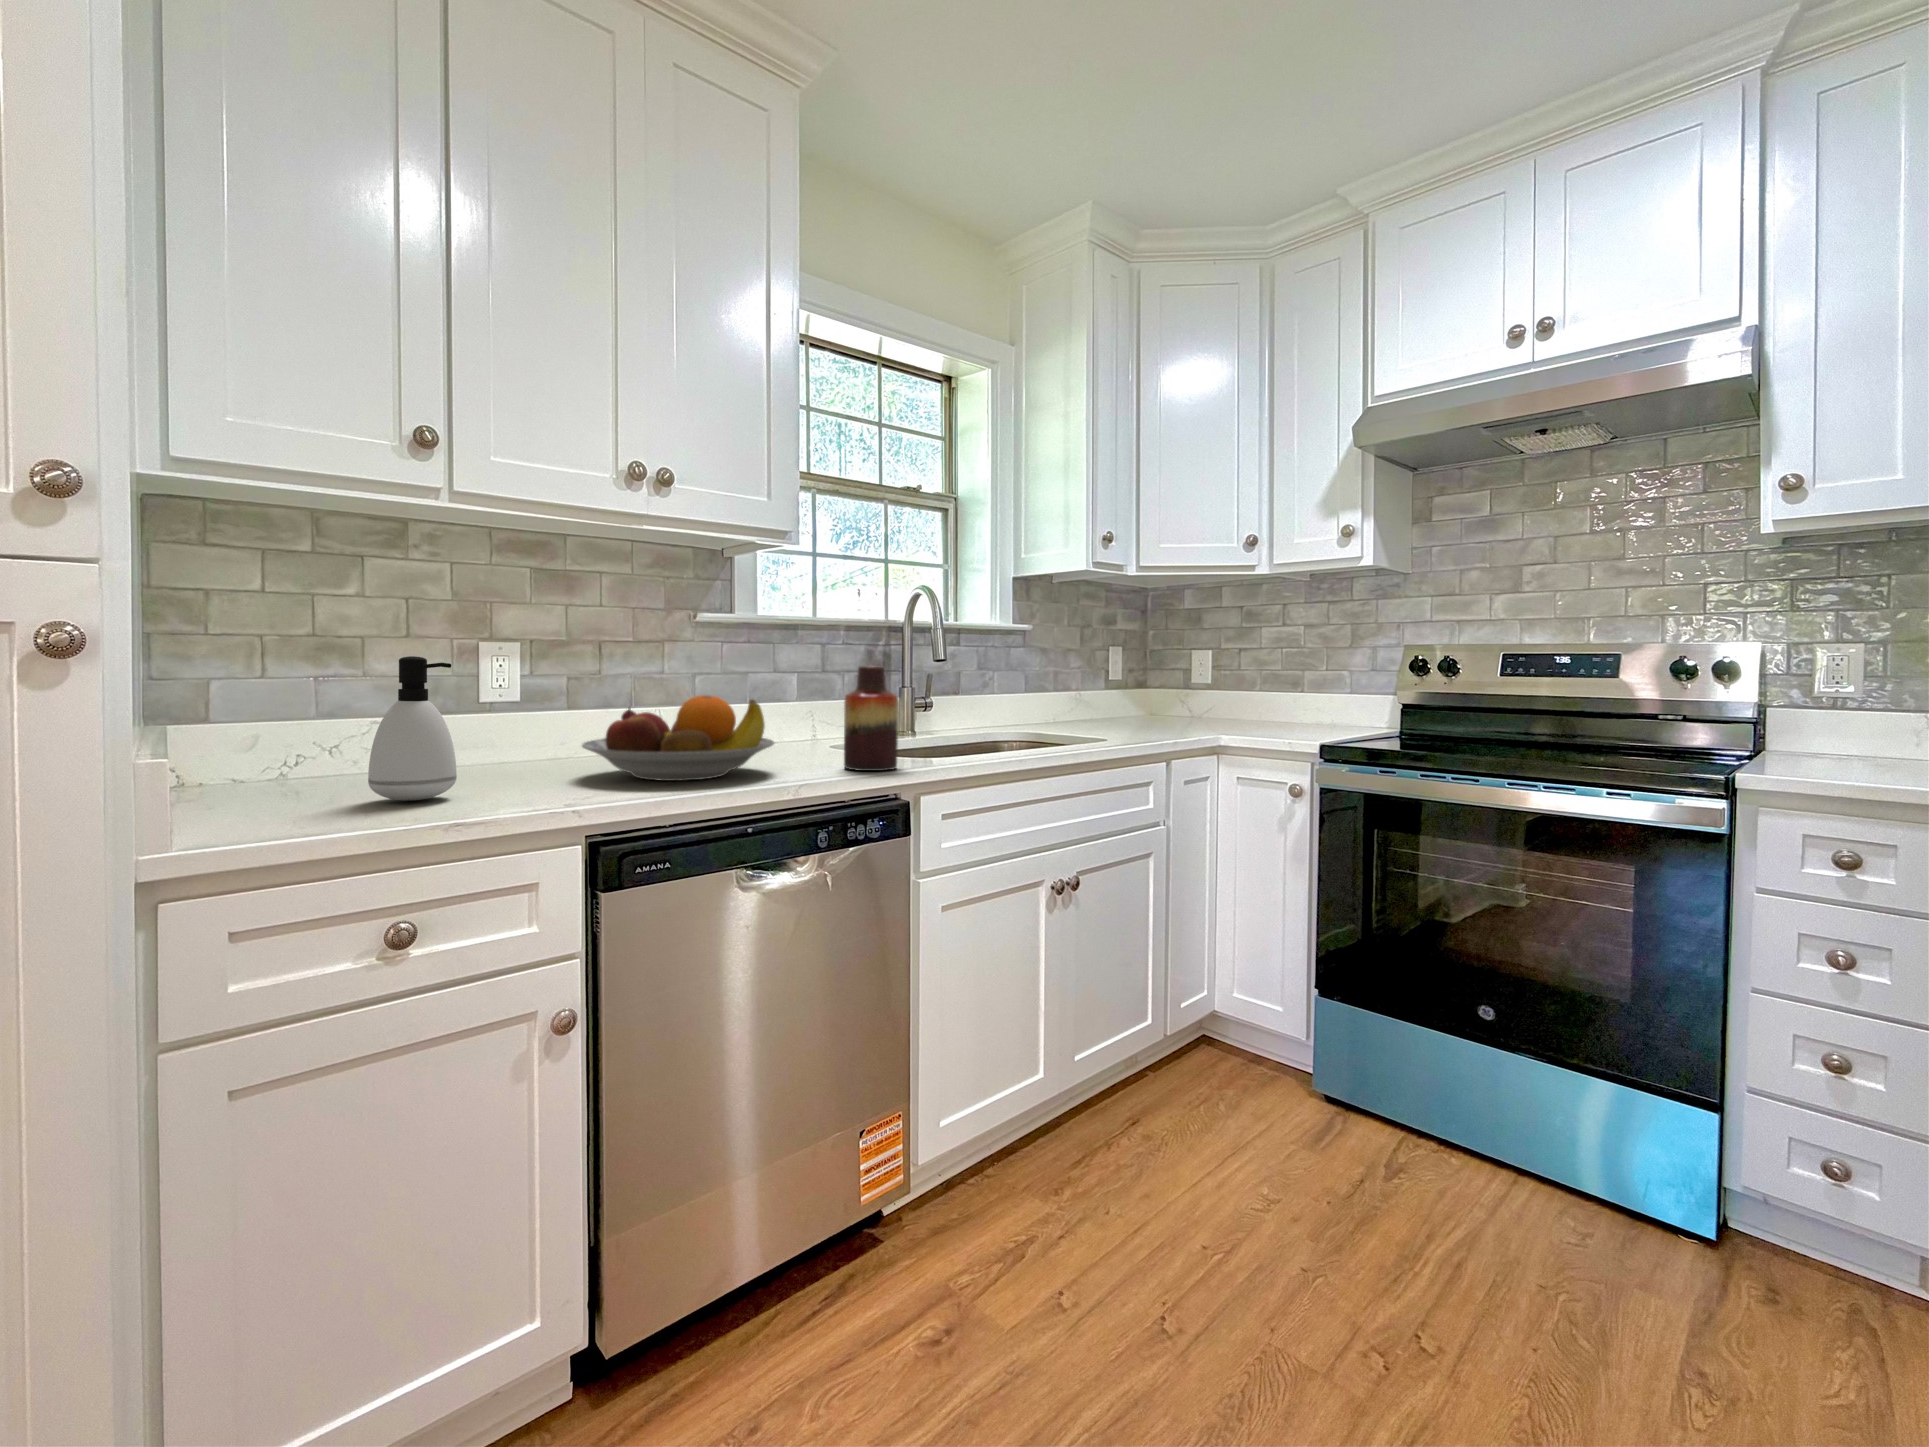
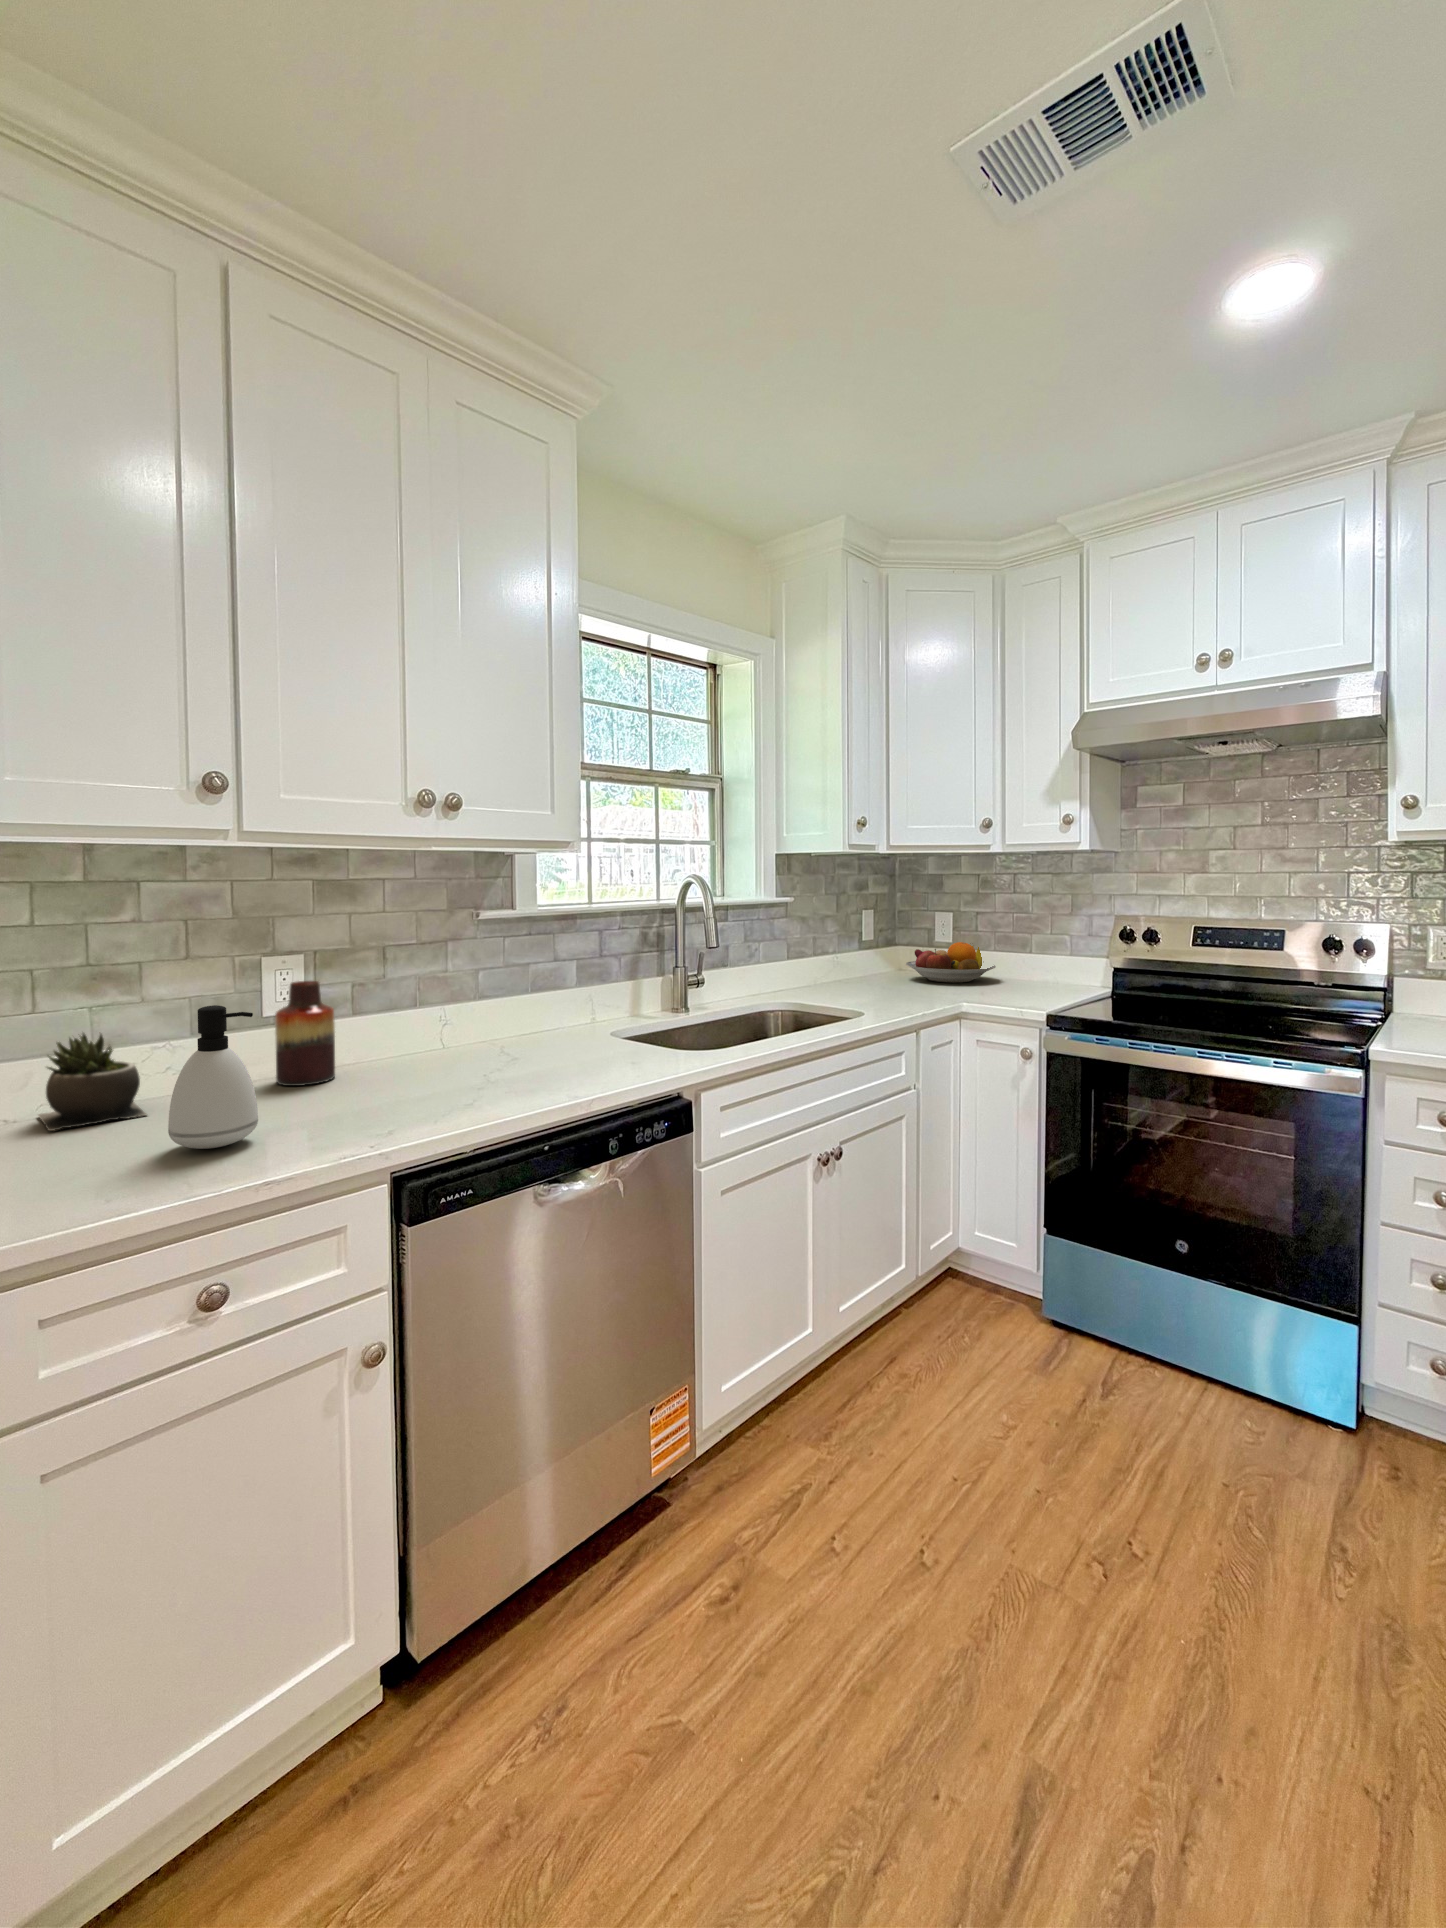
vase: present [844,666,898,771] -> present [275,981,335,1086]
fruit bowl: present [582,695,774,781] -> present [906,942,996,983]
succulent plant: none [261,697,361,788] -> present [39,1033,146,1131]

